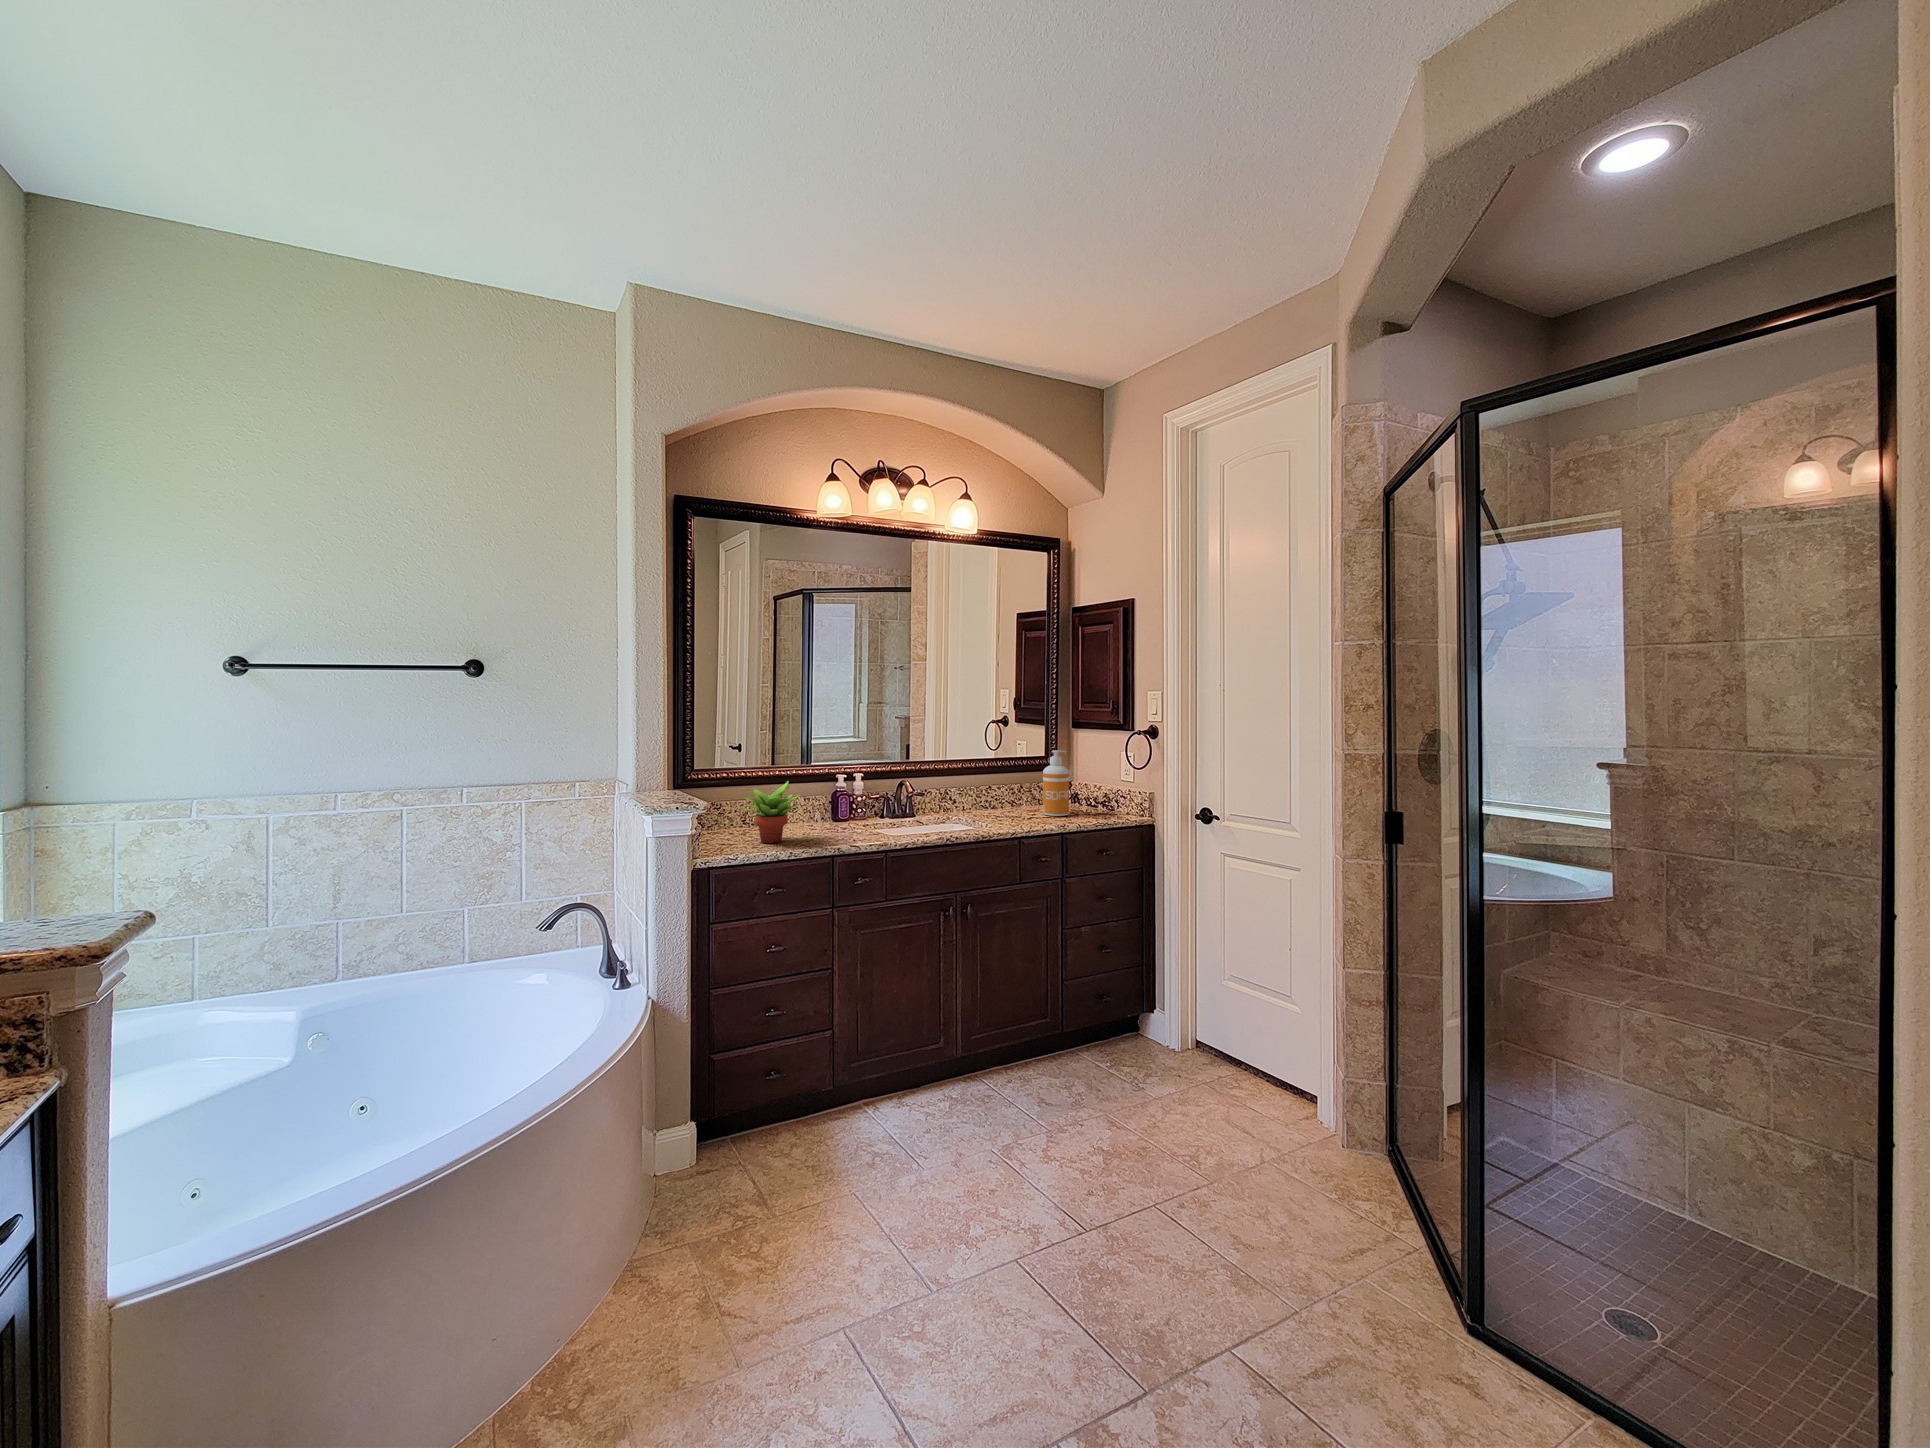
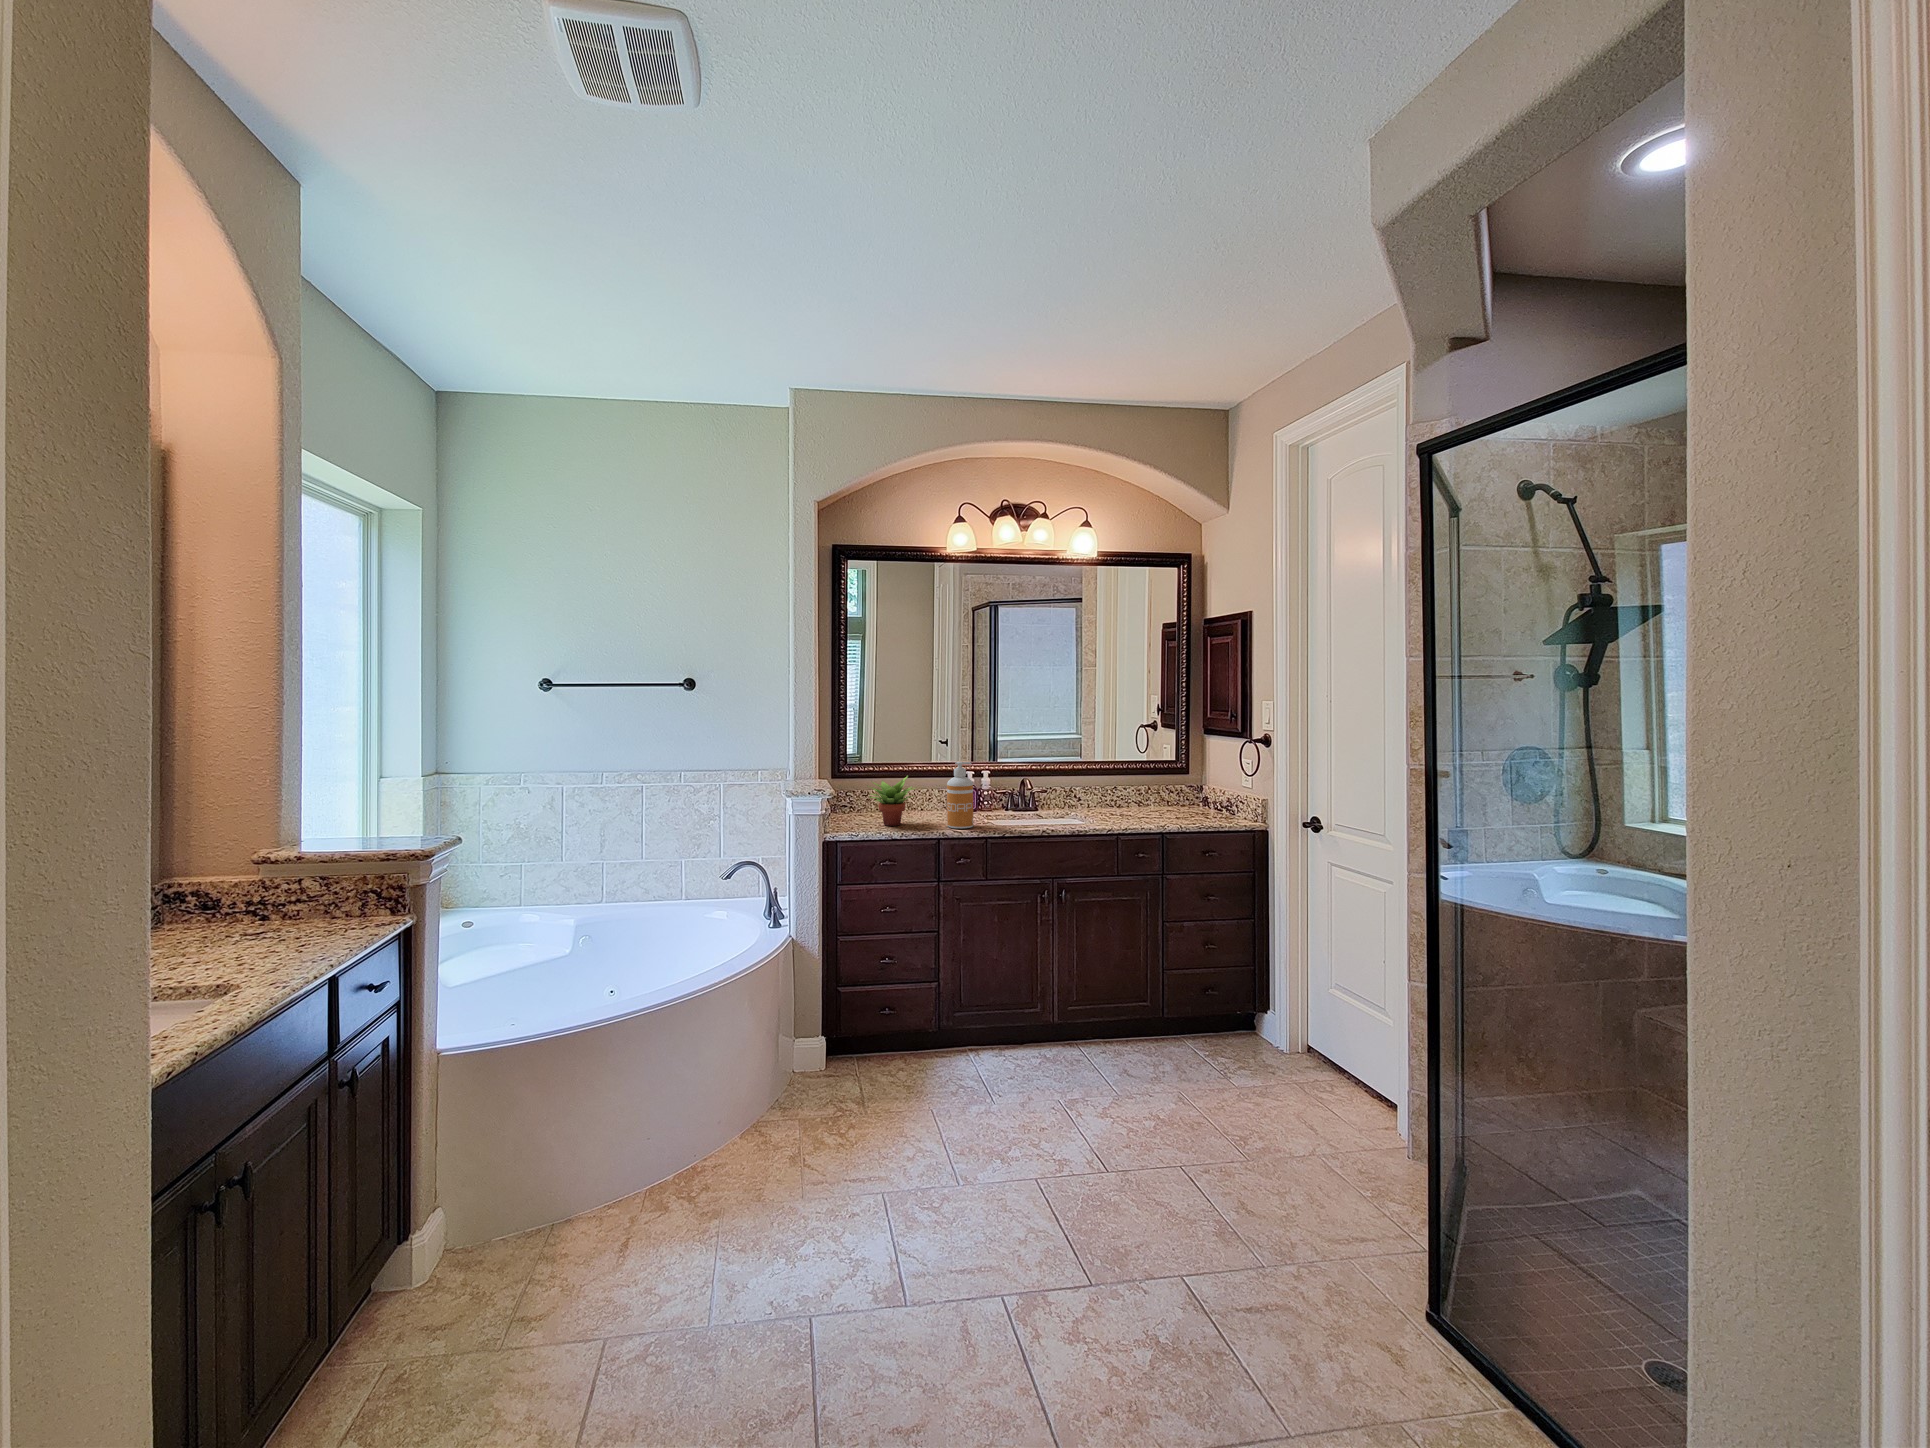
soap dispenser: present [1043,750,1069,816] -> present [947,762,973,828]

